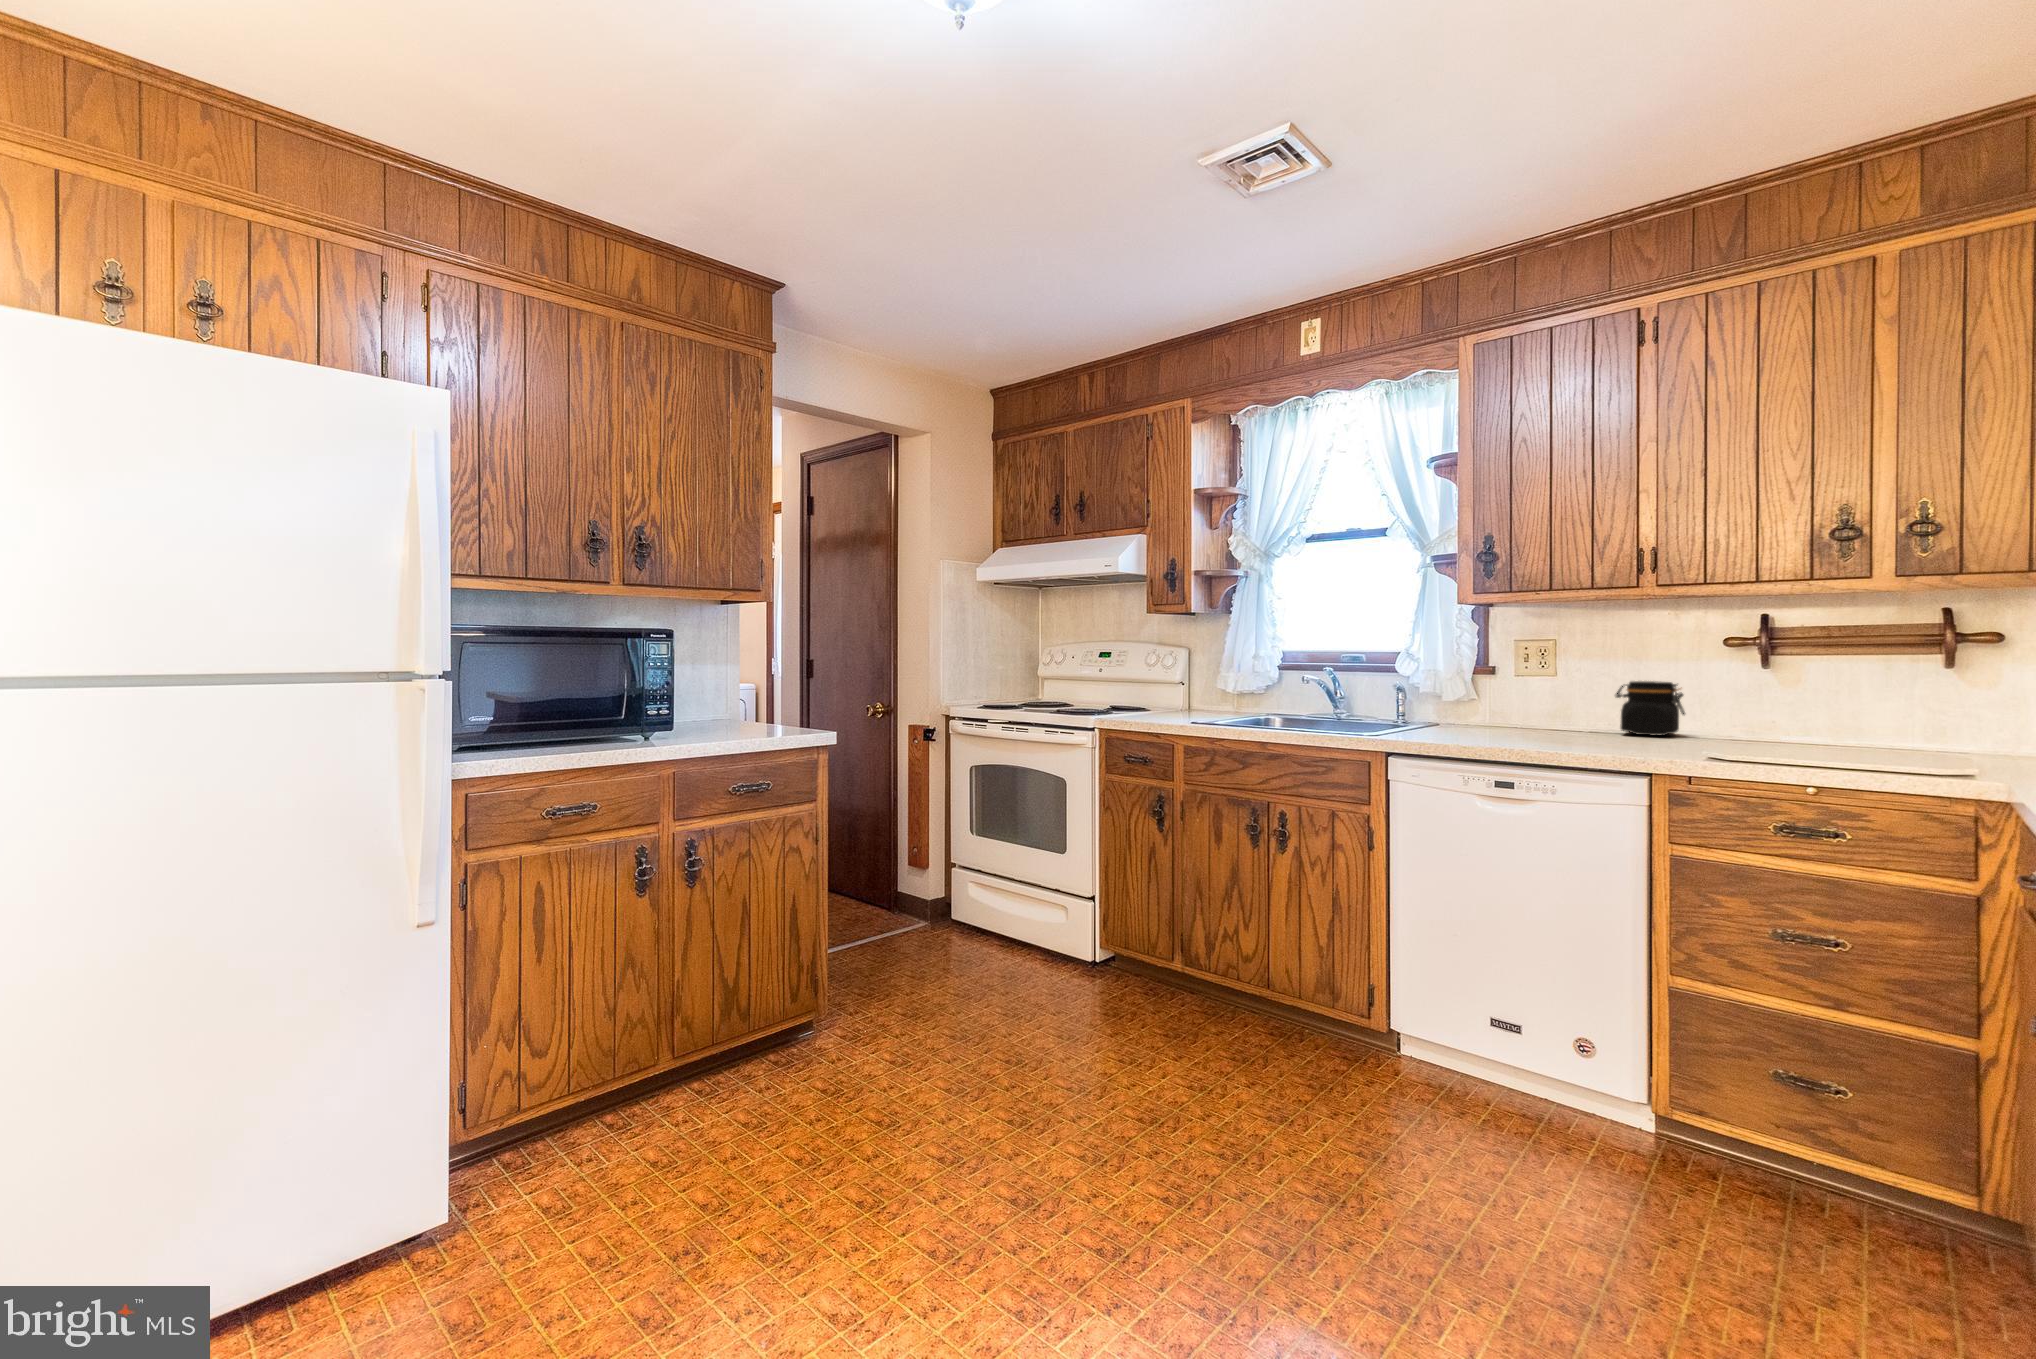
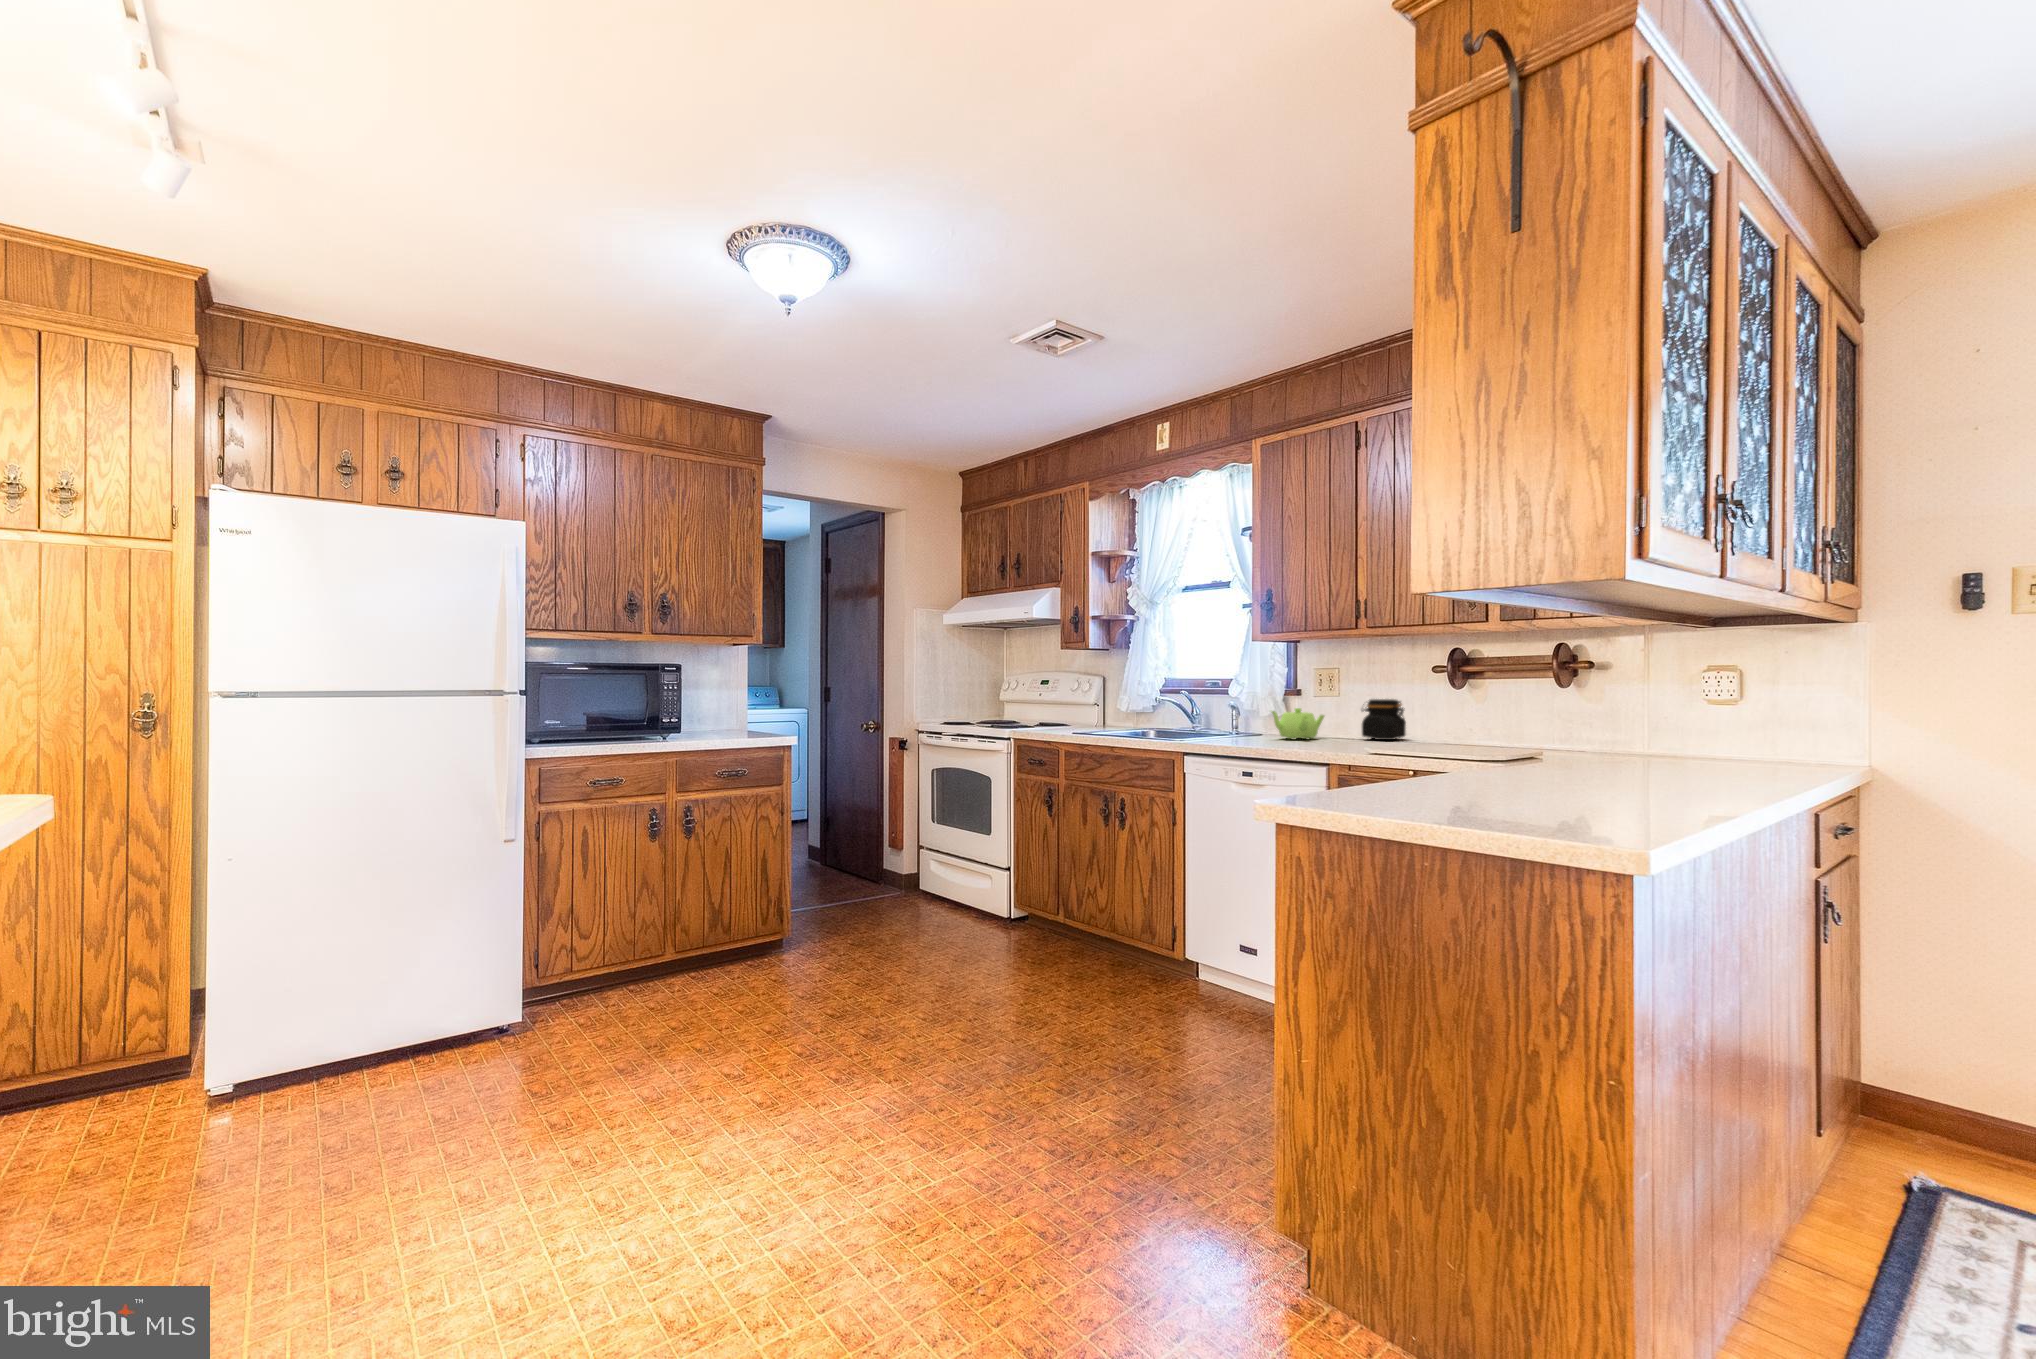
teapot: none [1493,693,1563,735] -> present [1272,708,1324,739]

